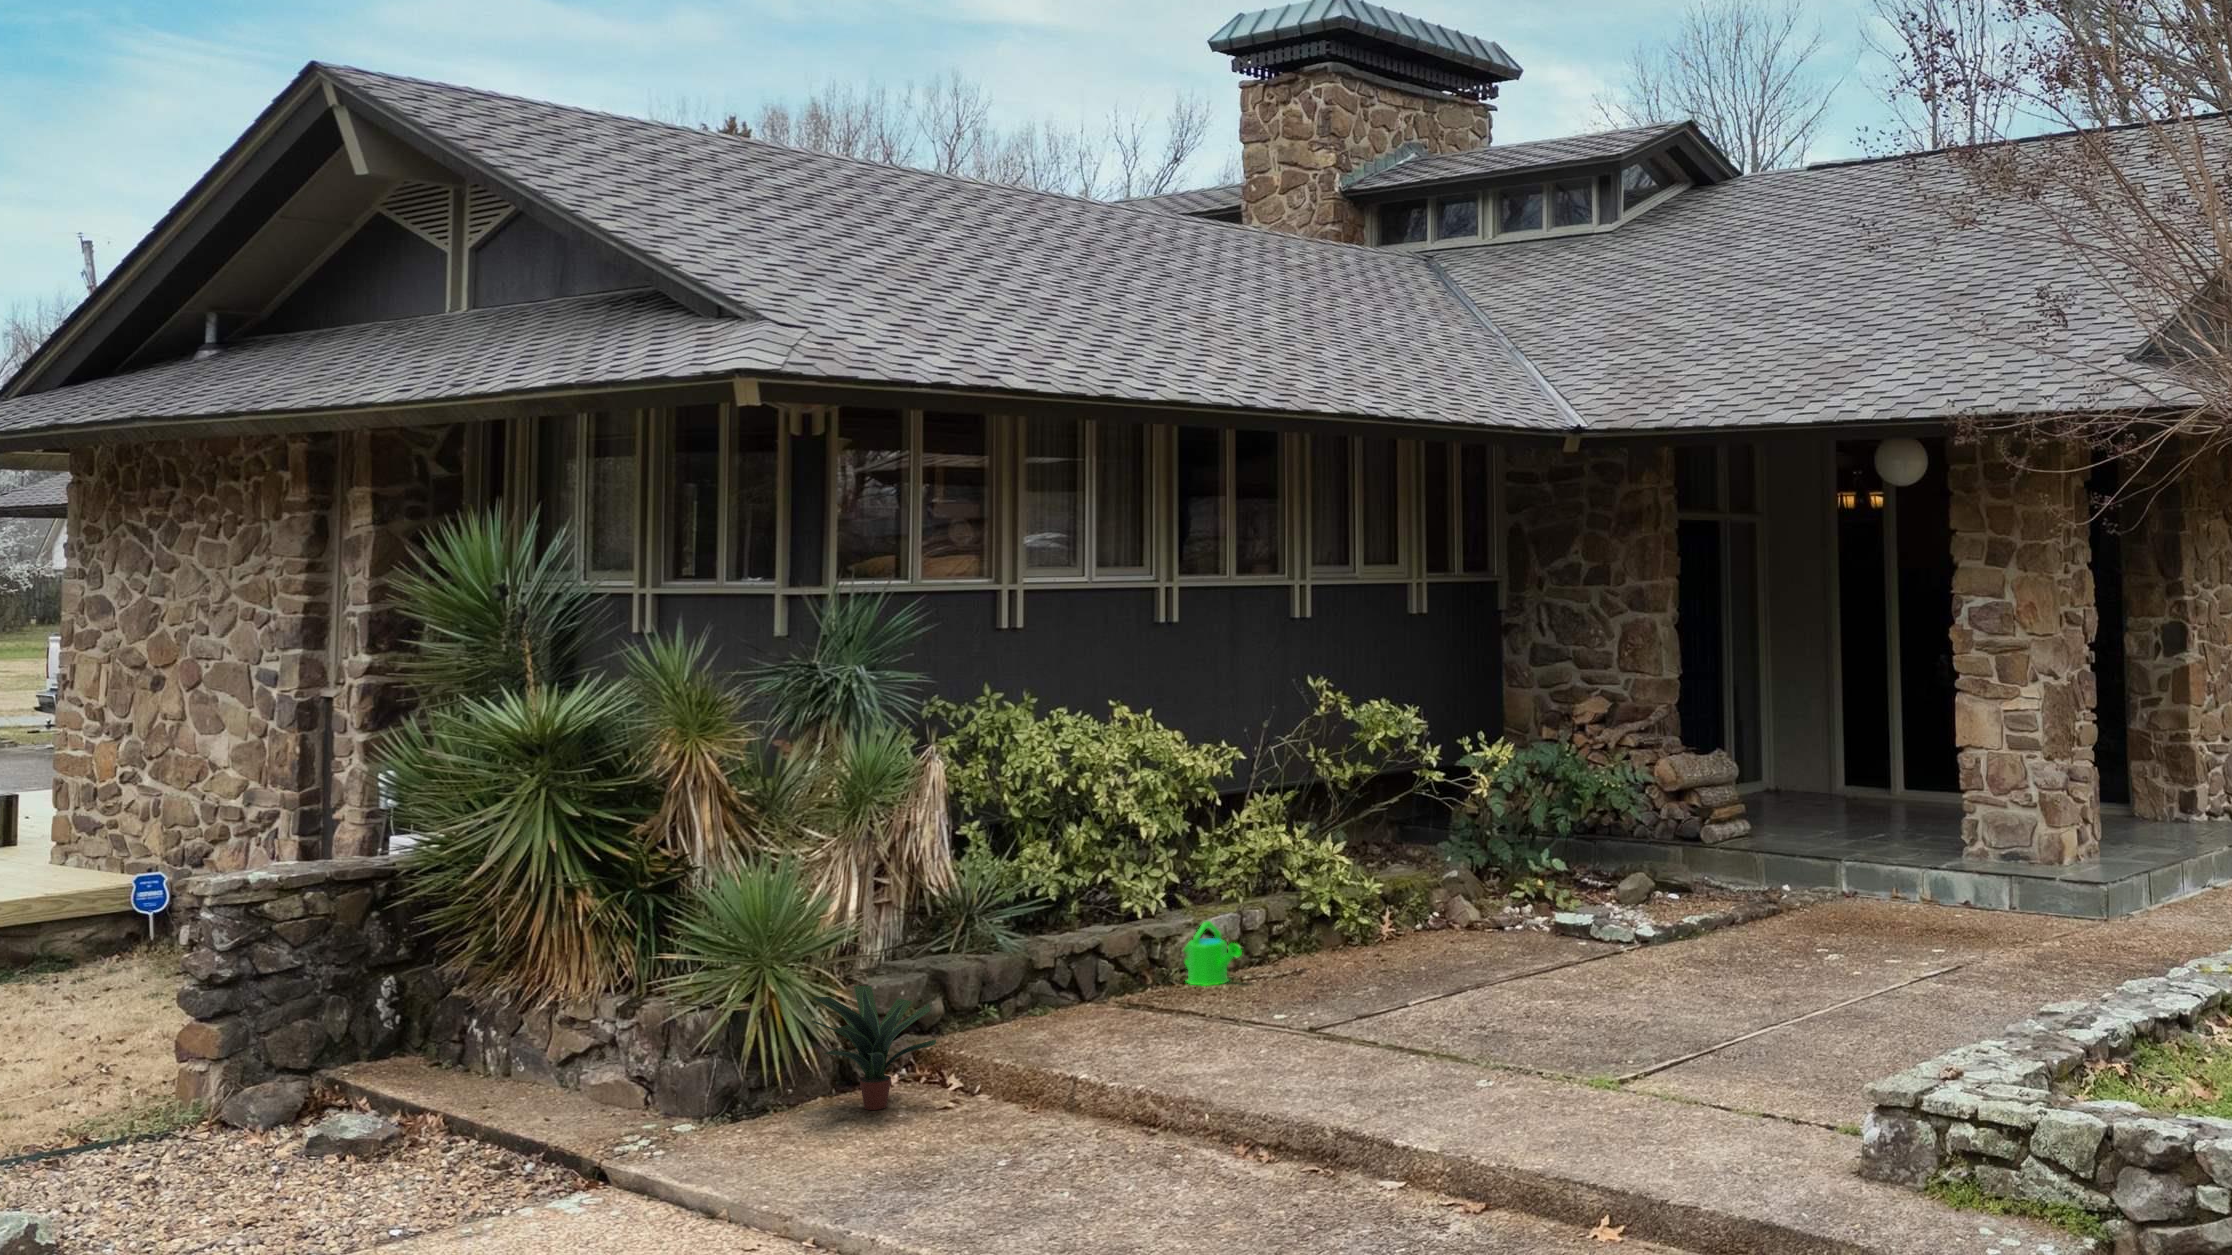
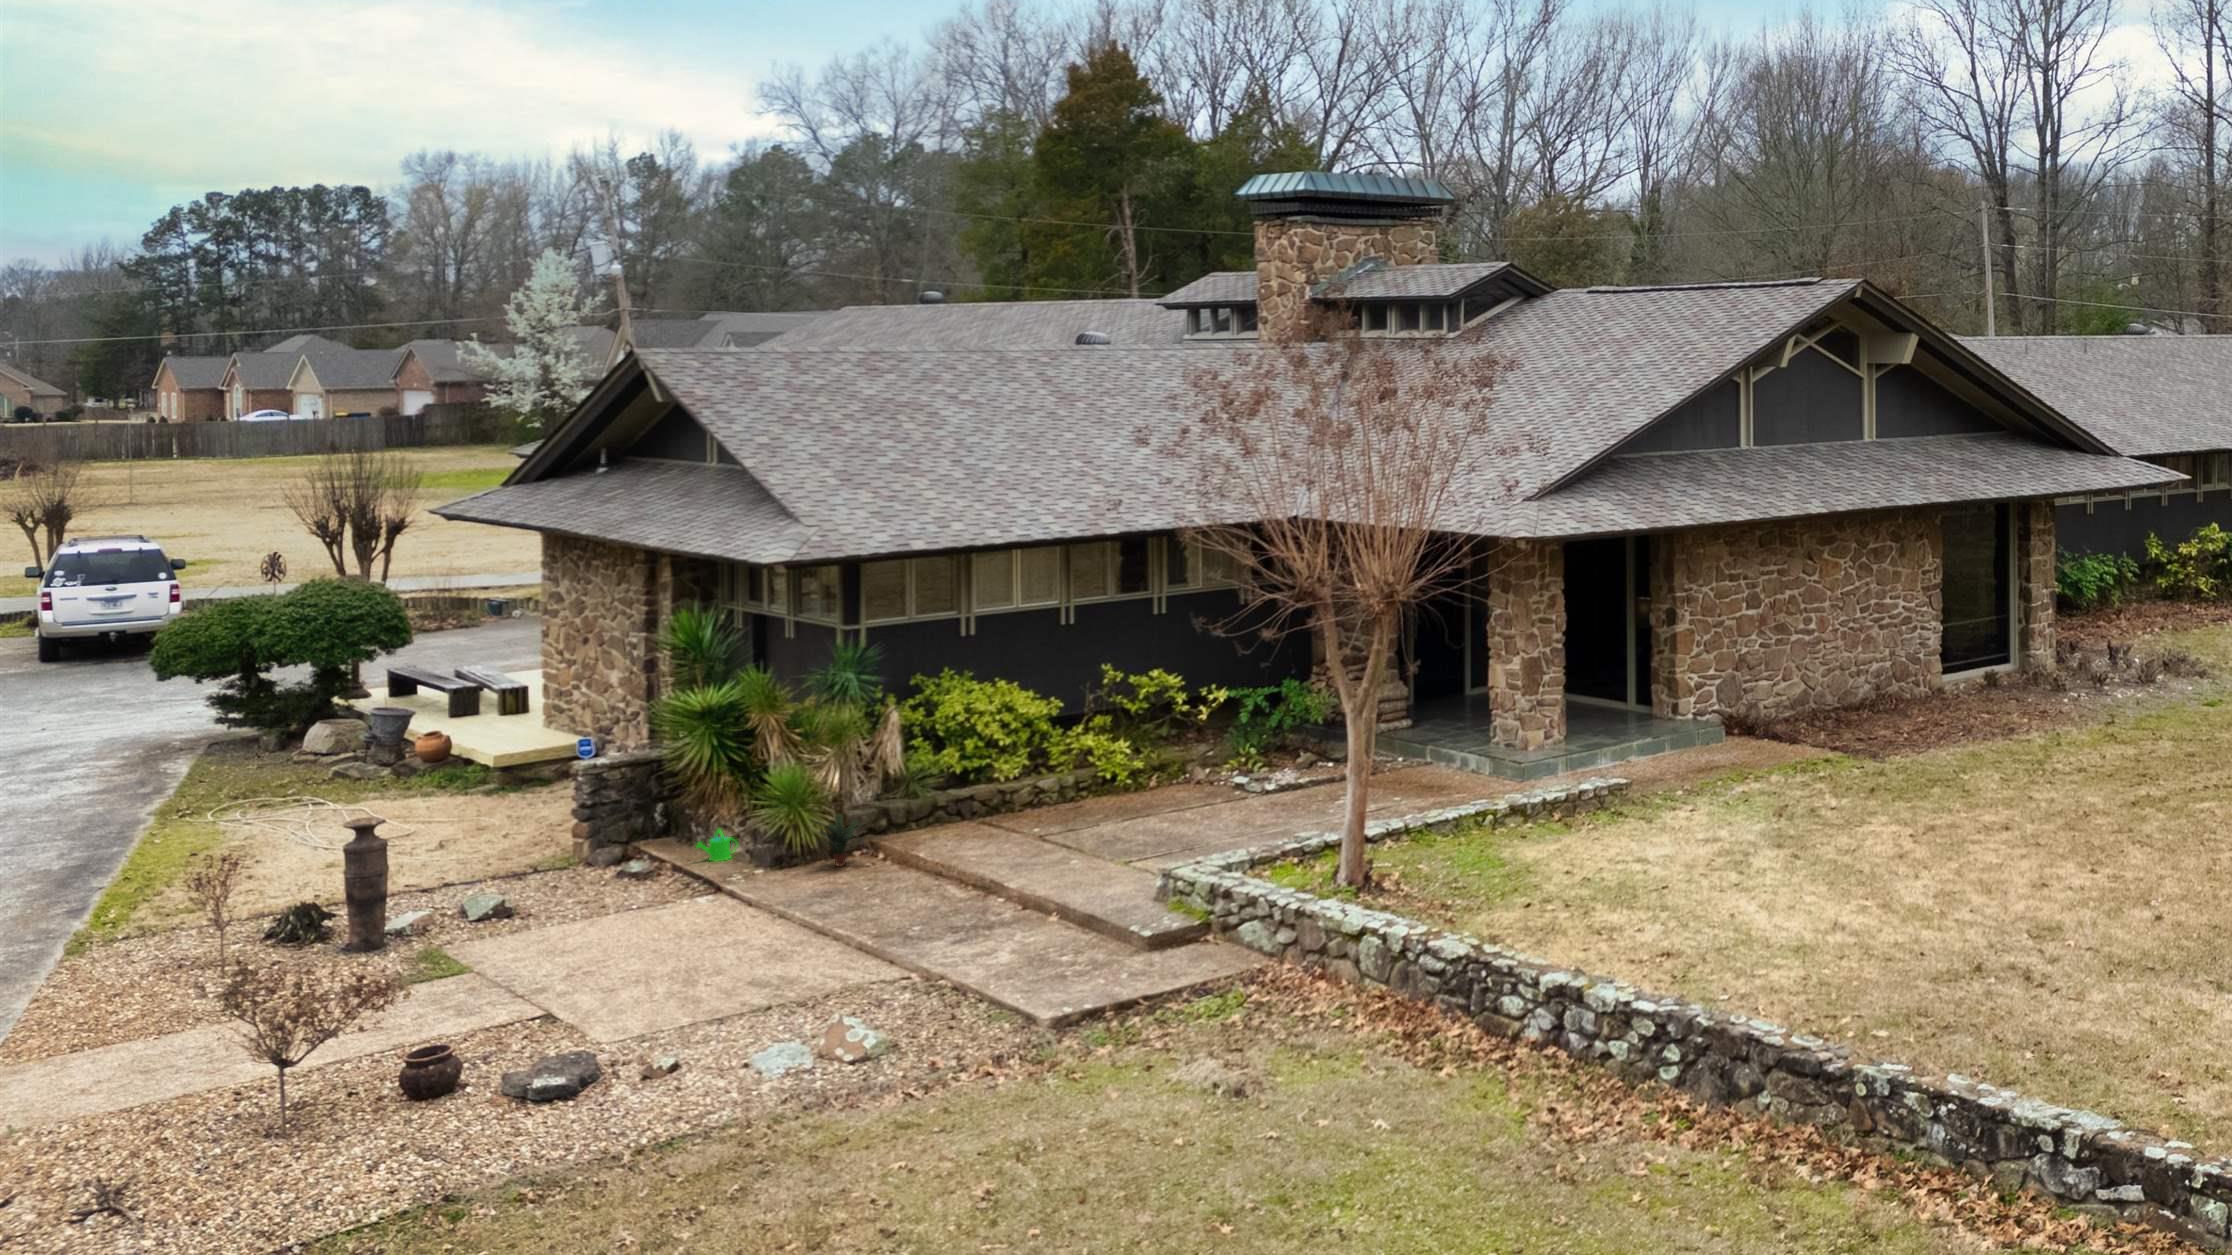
watering can: present [1184,921,1242,986] -> present [697,829,737,861]

